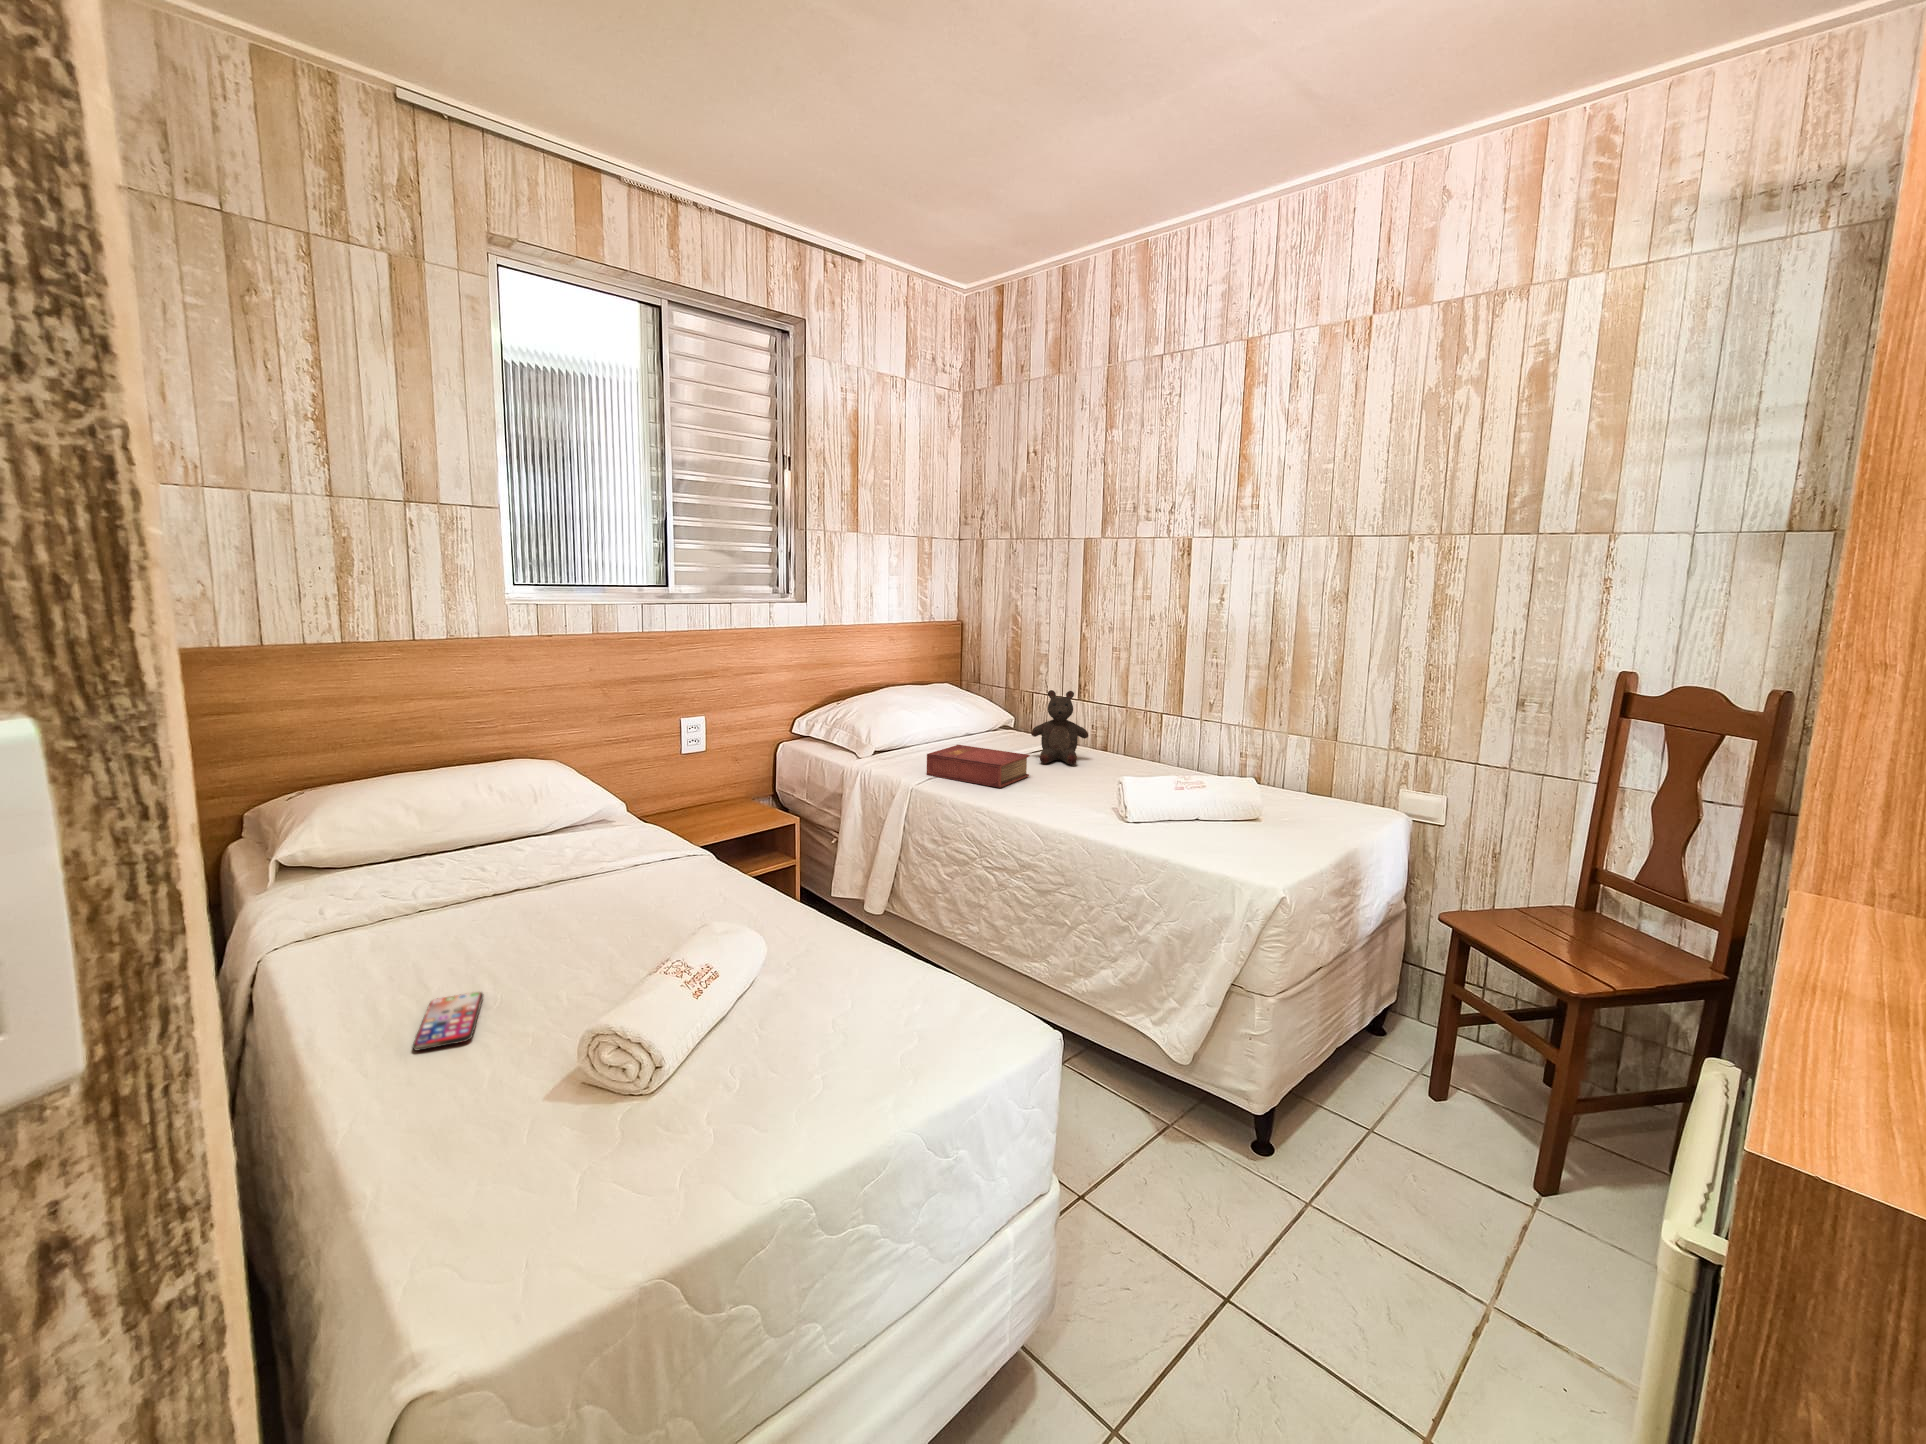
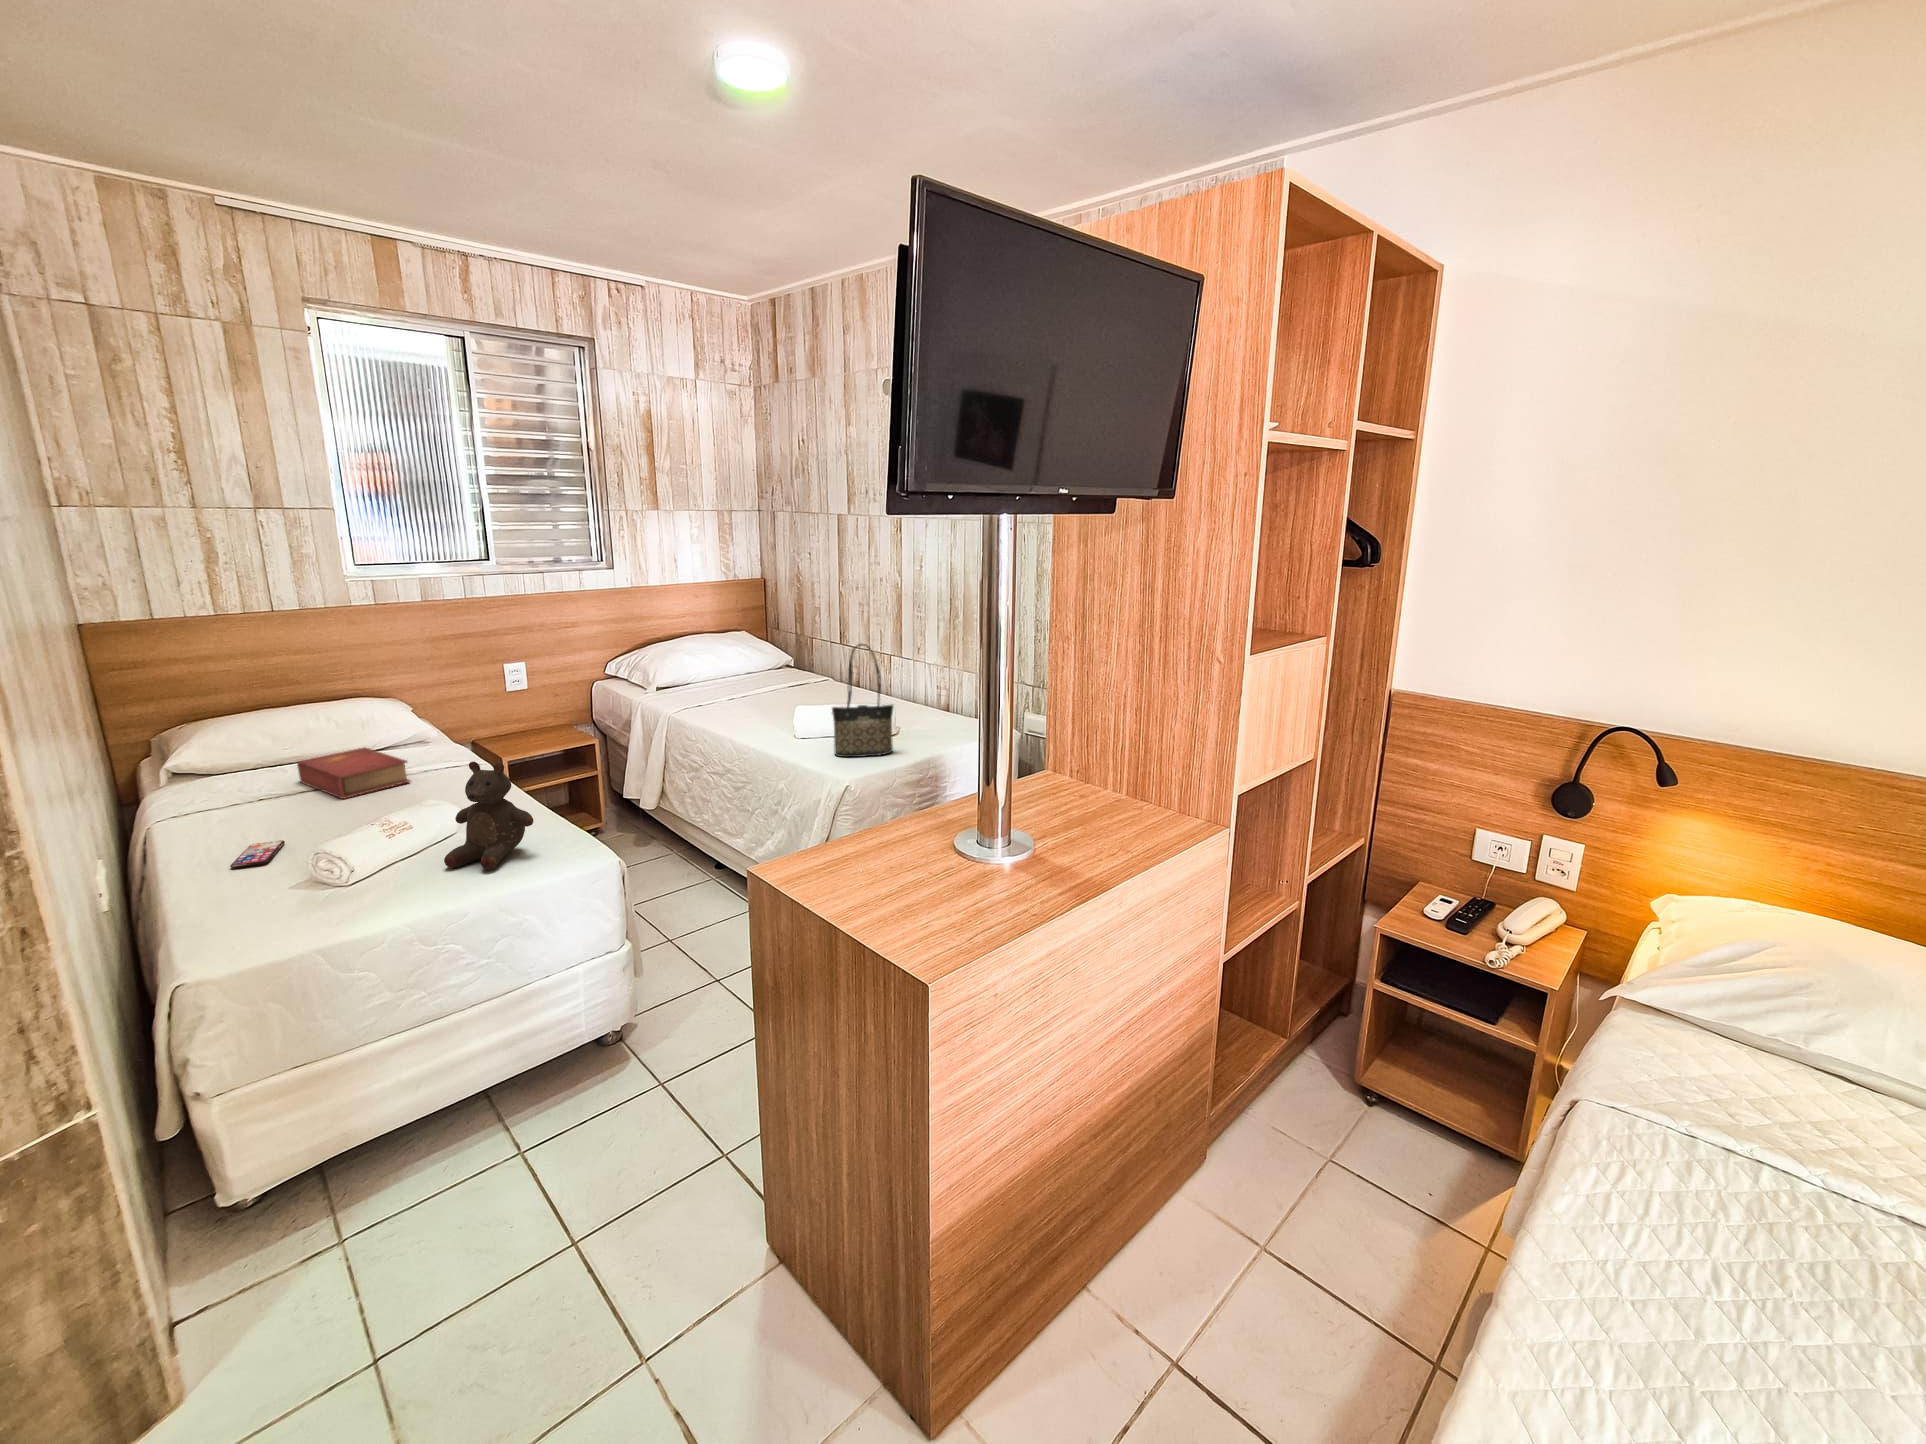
stuffed bear: present [1031,690,1088,765] -> present [444,761,534,870]
tote bag: none [1196,690,1279,853] -> present [832,644,894,757]
book: present [927,745,1030,788] -> present [297,747,410,799]

